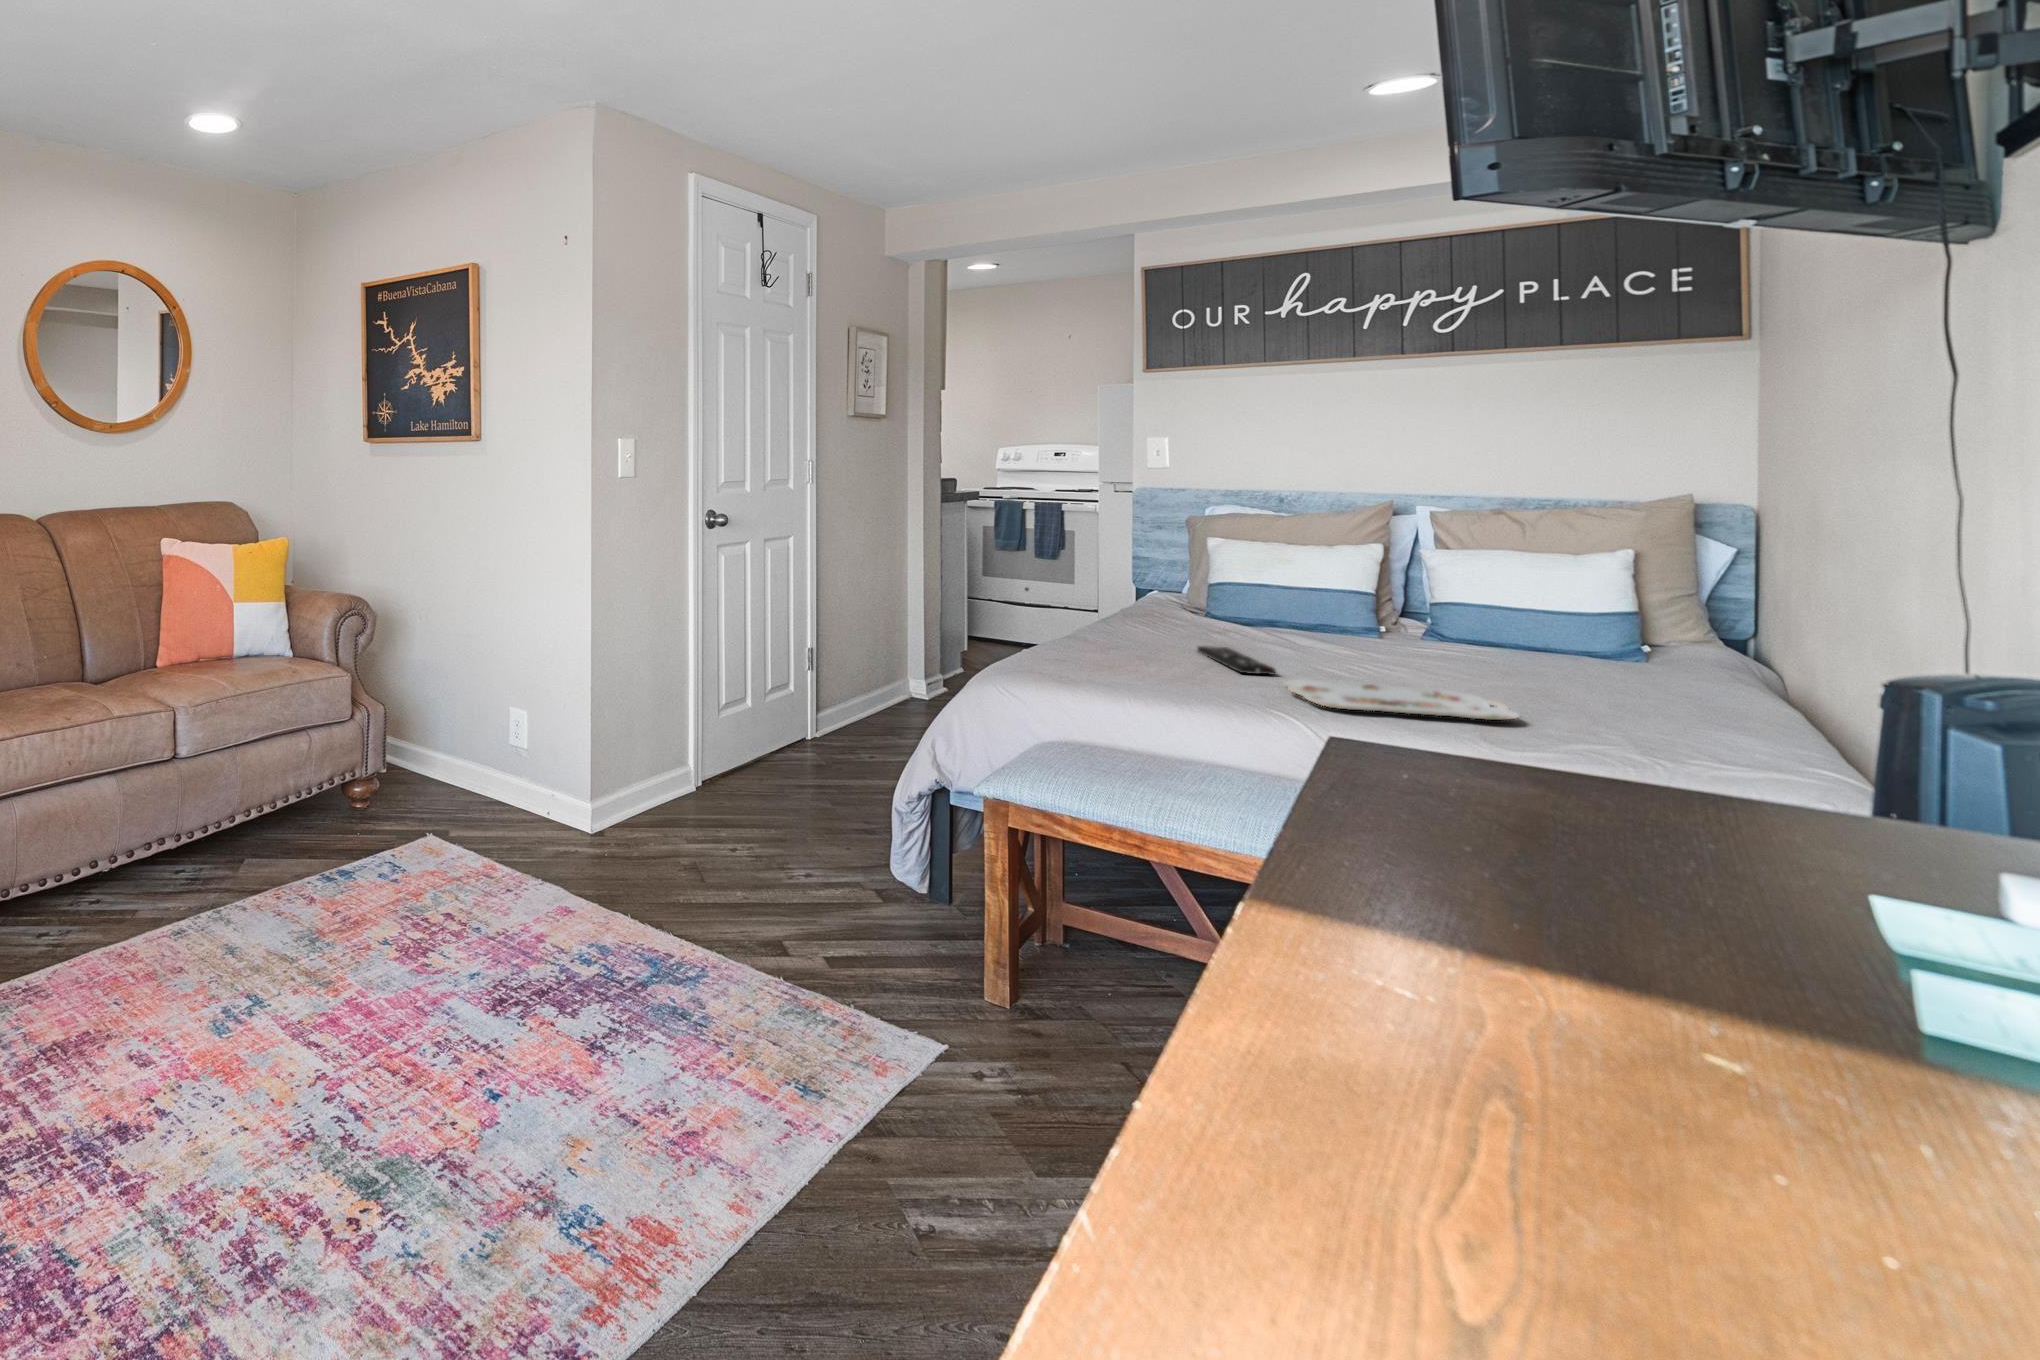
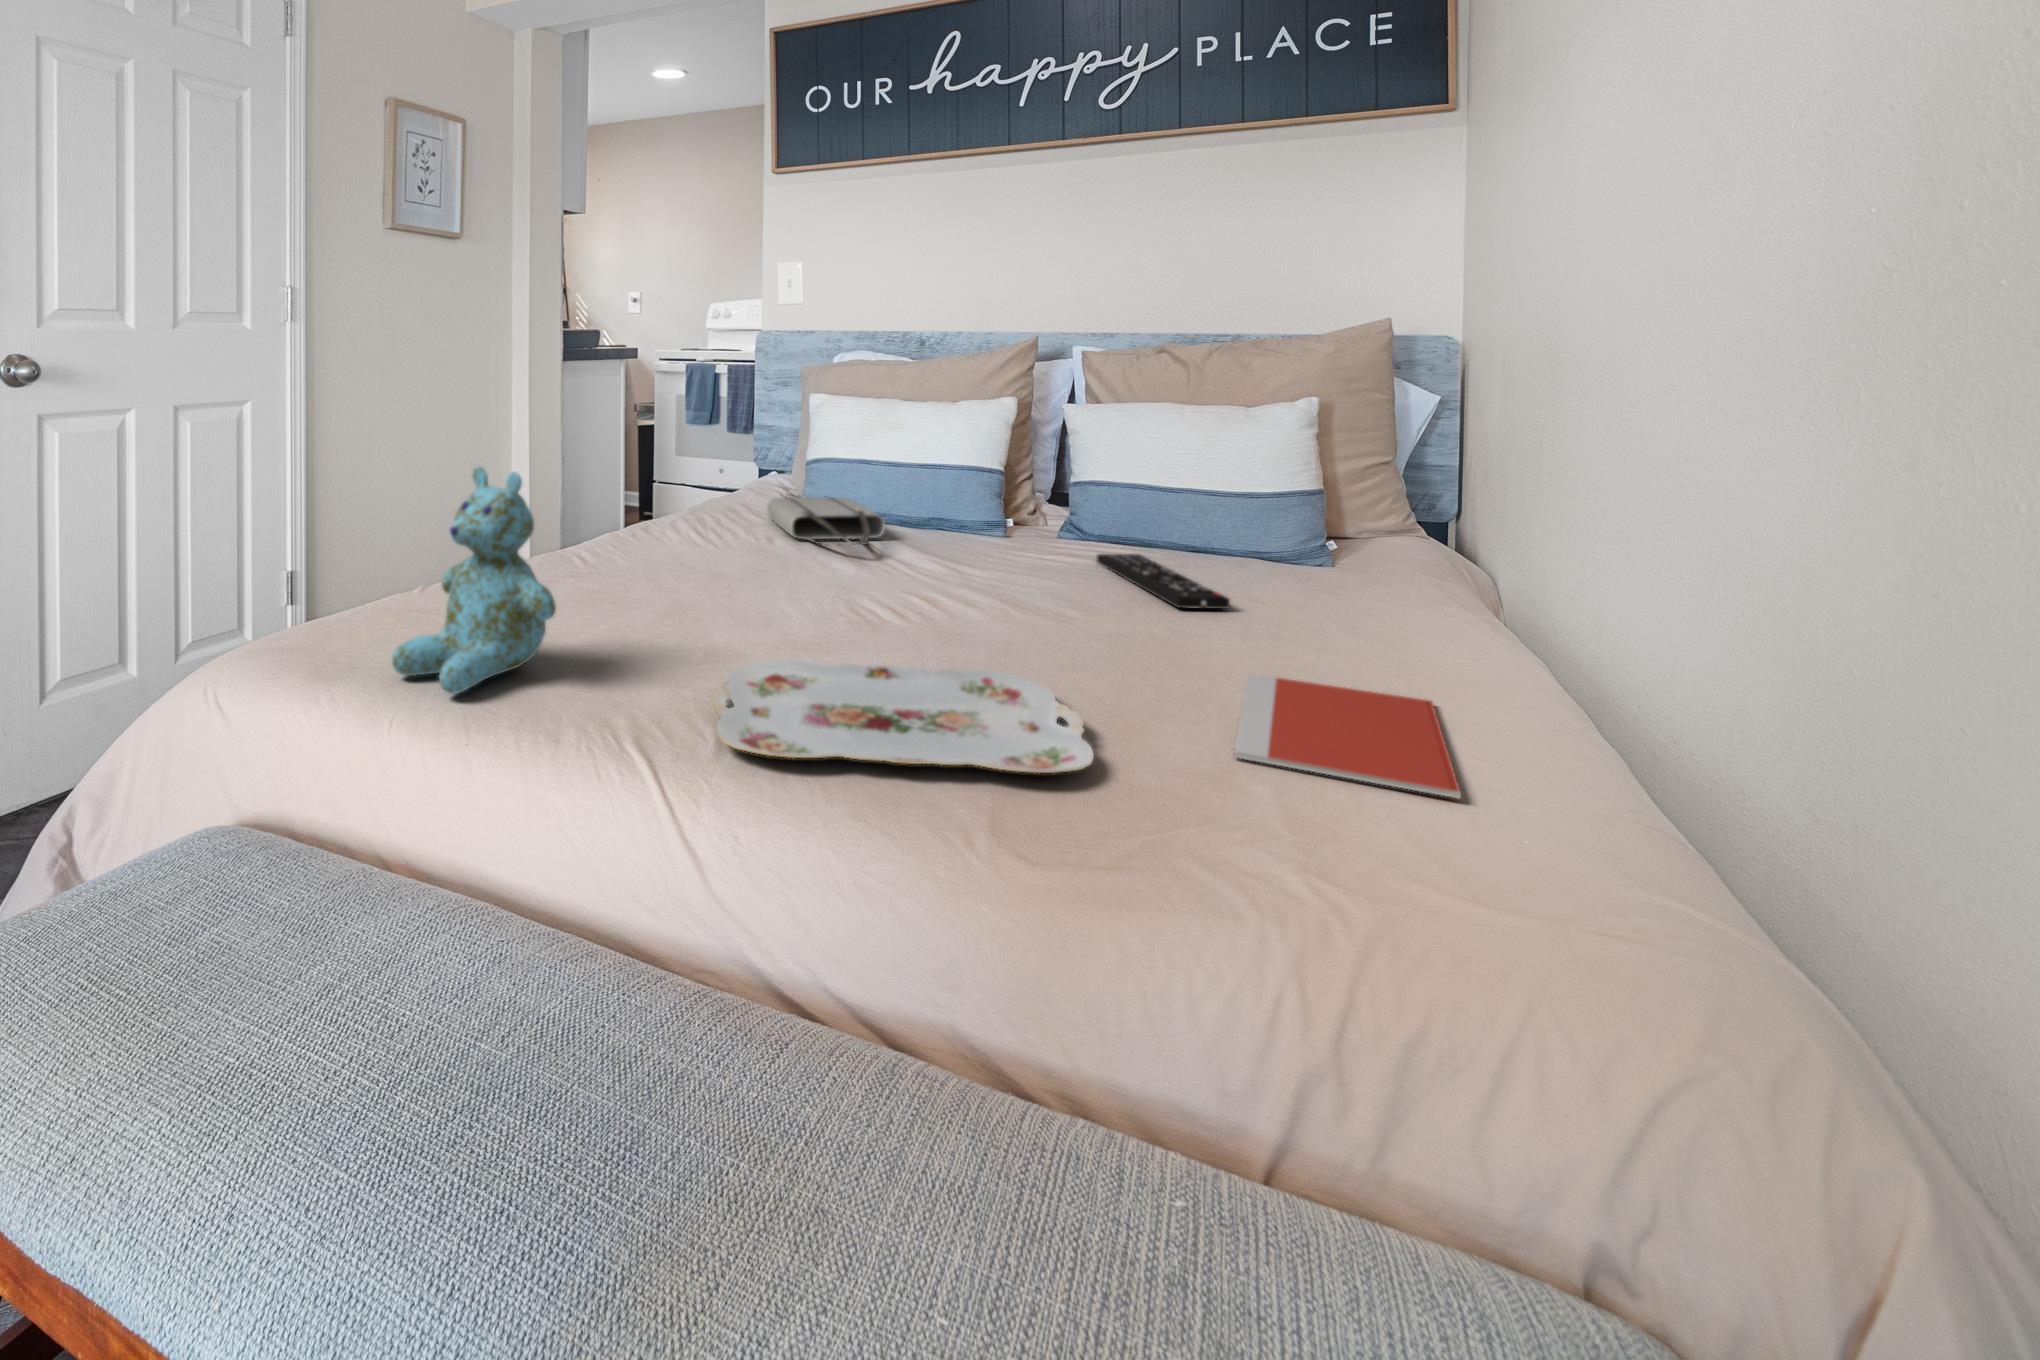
stuffed bear: none [1094,575,1189,684] -> present [392,467,556,694]
tote bag: none [1201,608,1303,635] -> present [767,497,885,545]
remote control: present [1197,646,1275,675] -> present [1097,554,1230,609]
notebook: none [1596,698,1727,738] -> present [1234,674,1461,798]

